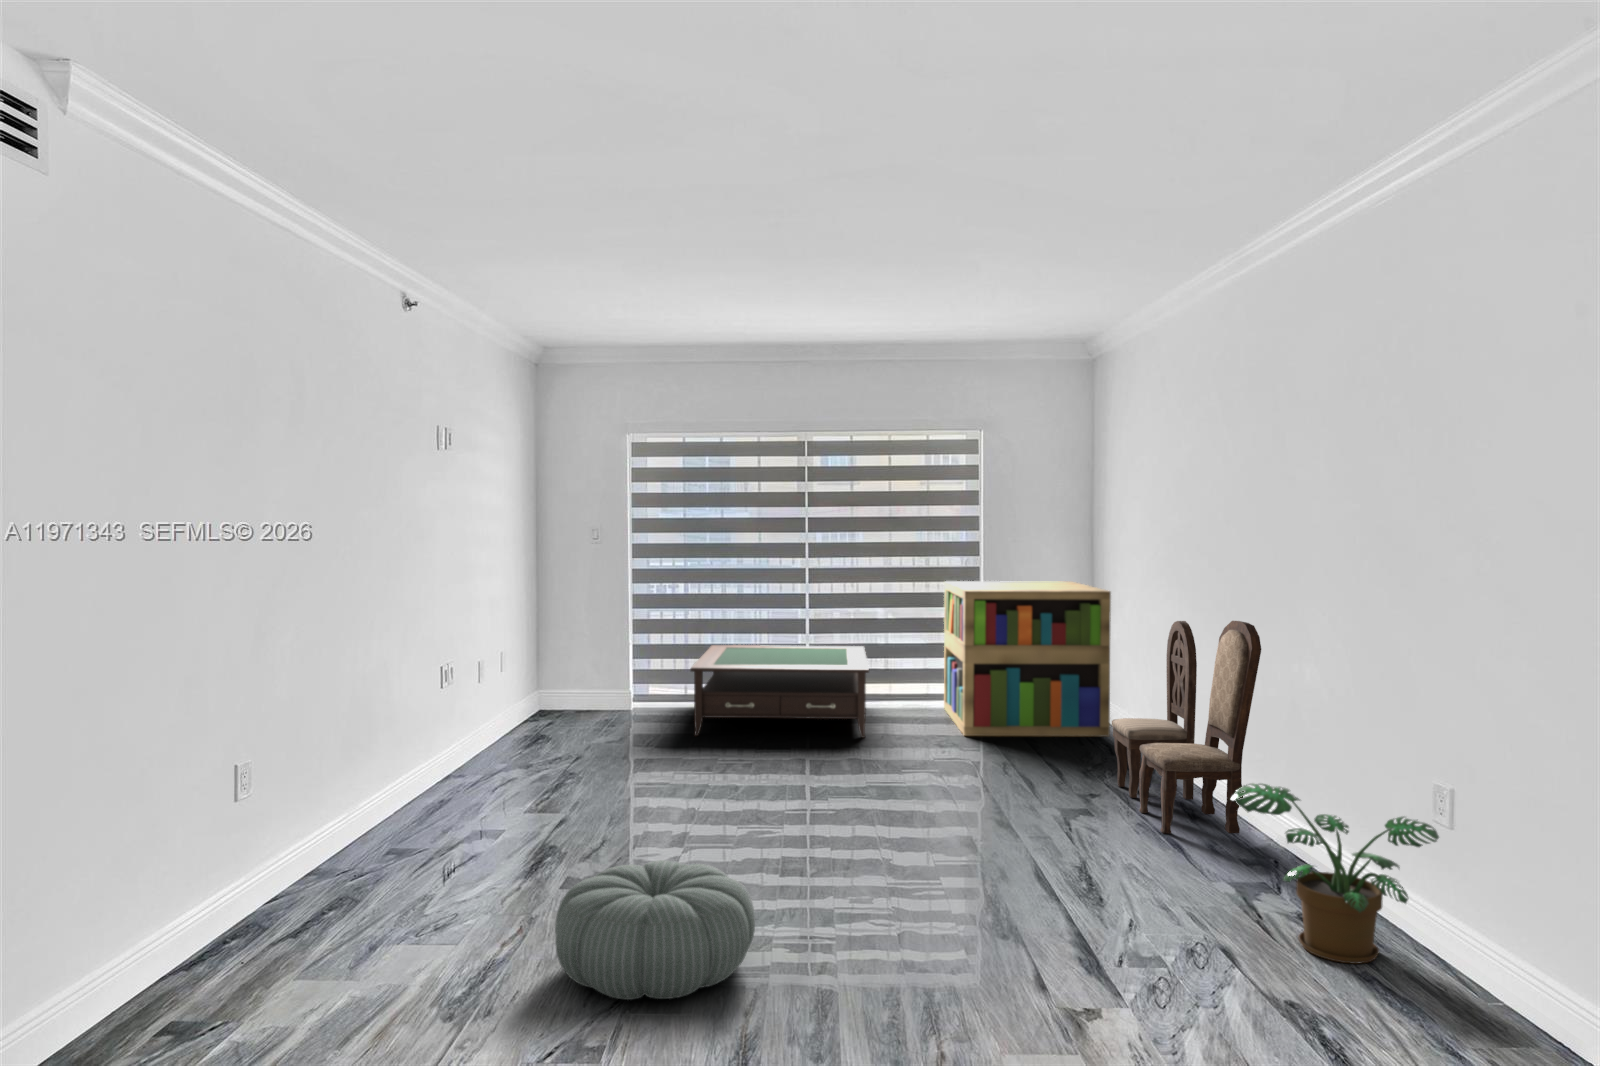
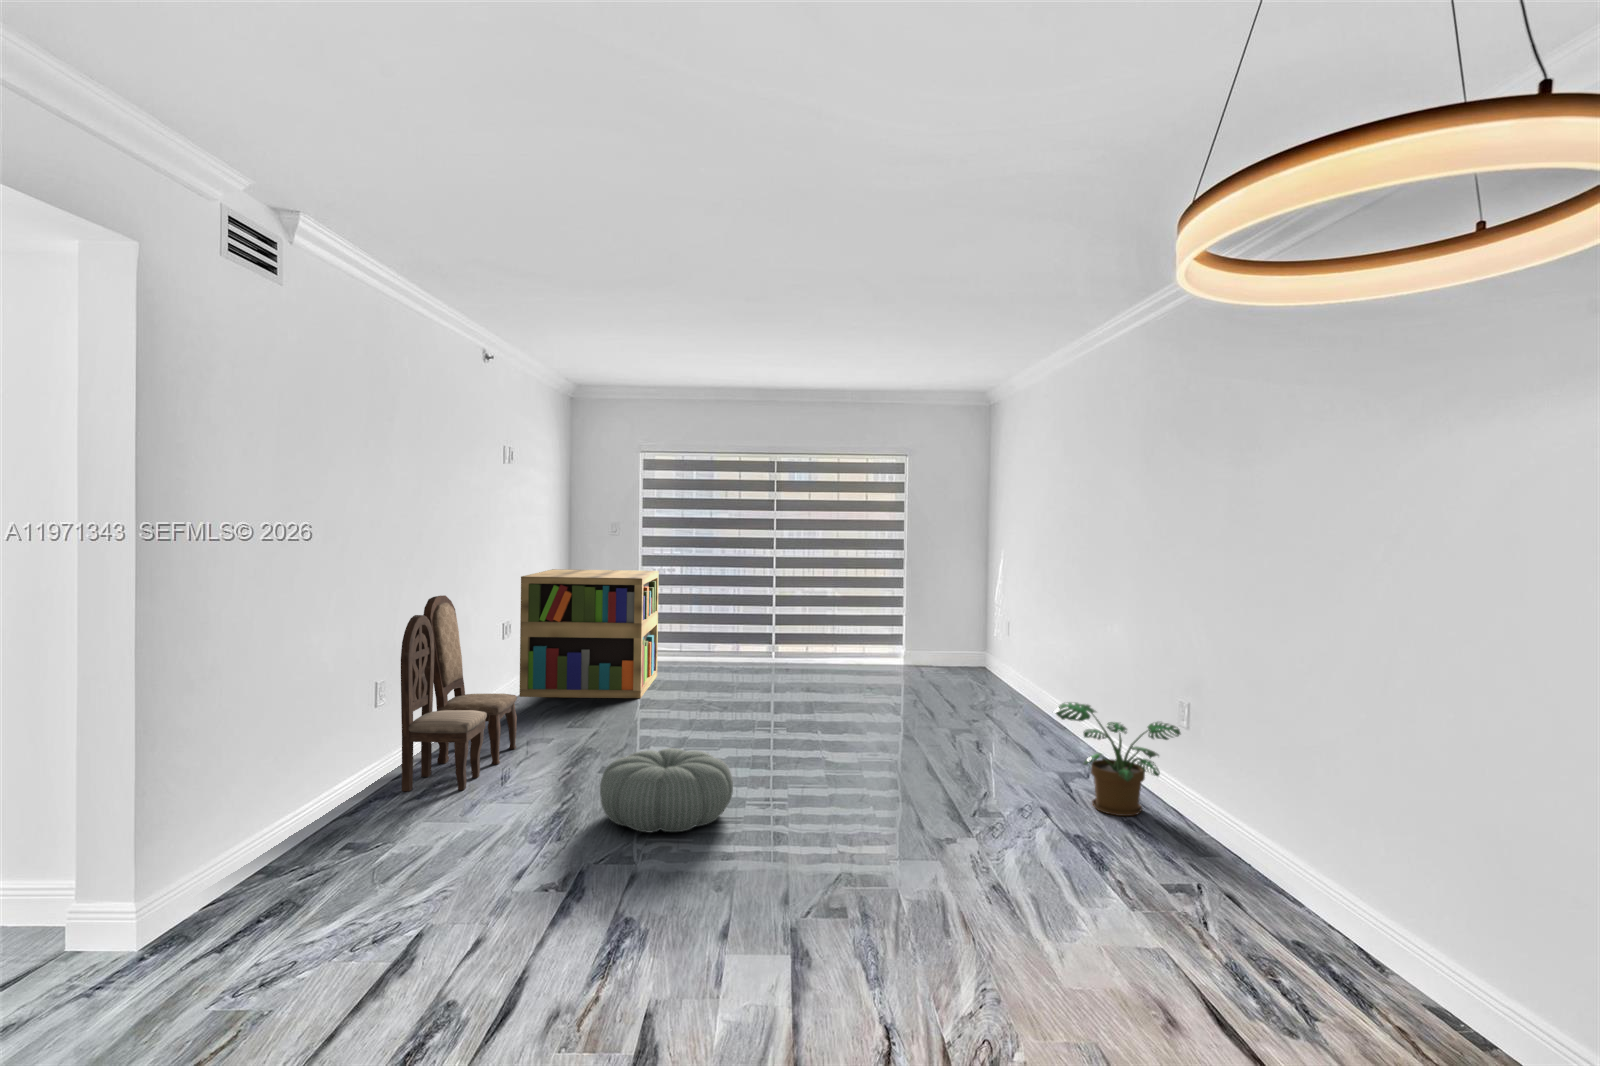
bookshelf: present [944,581,1111,736] -> present [520,569,659,698]
dining chair: present [1112,621,1261,833] -> present [401,595,517,791]
coffee table: present [690,645,869,738] -> none [686,615,818,682]

